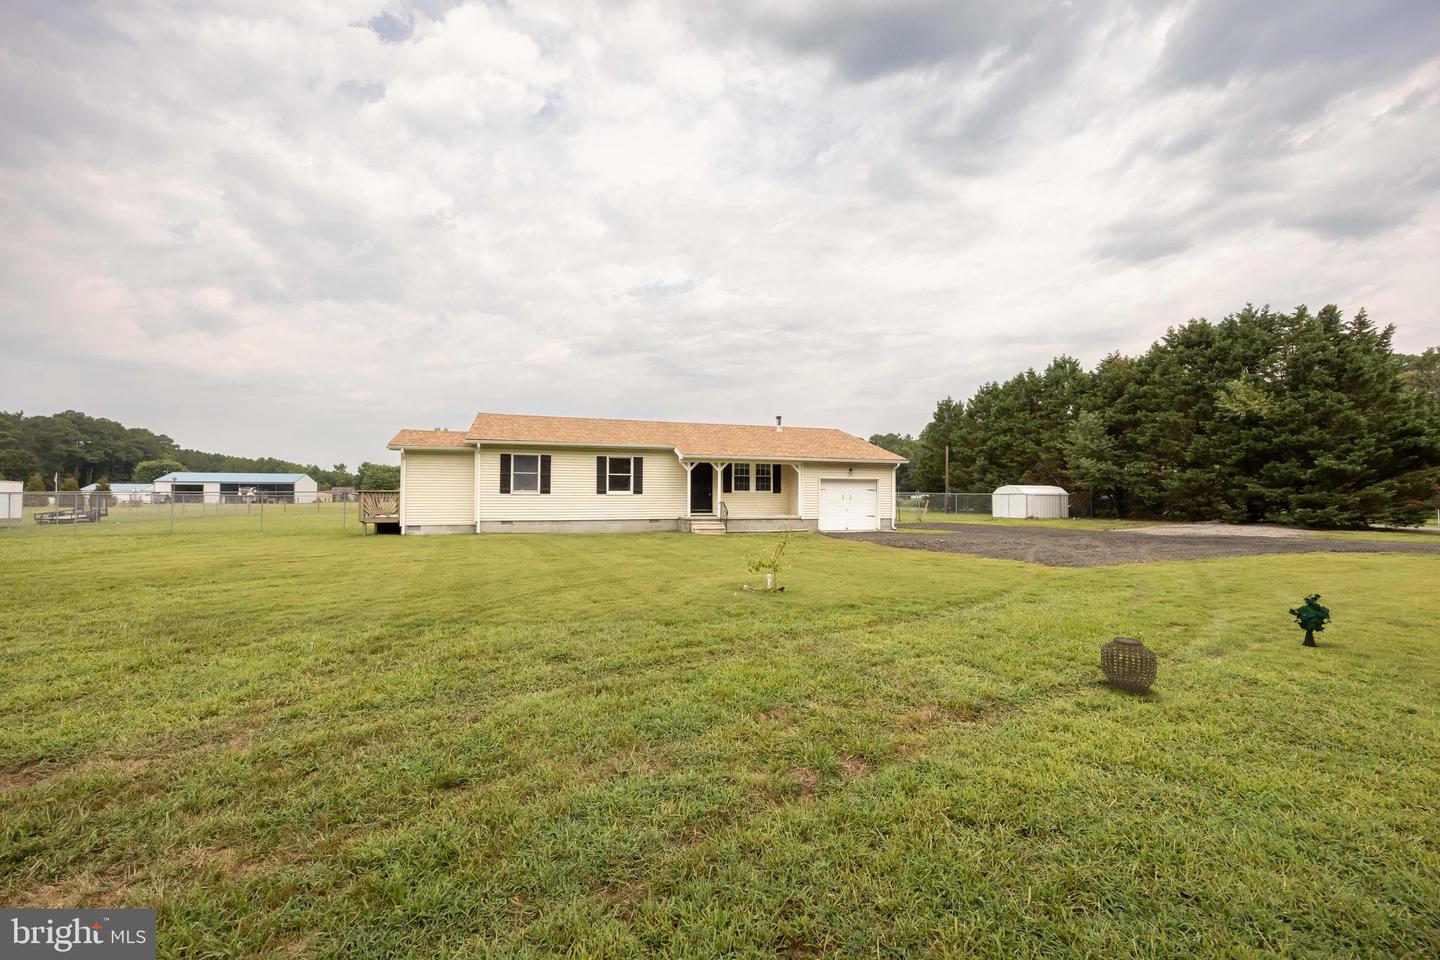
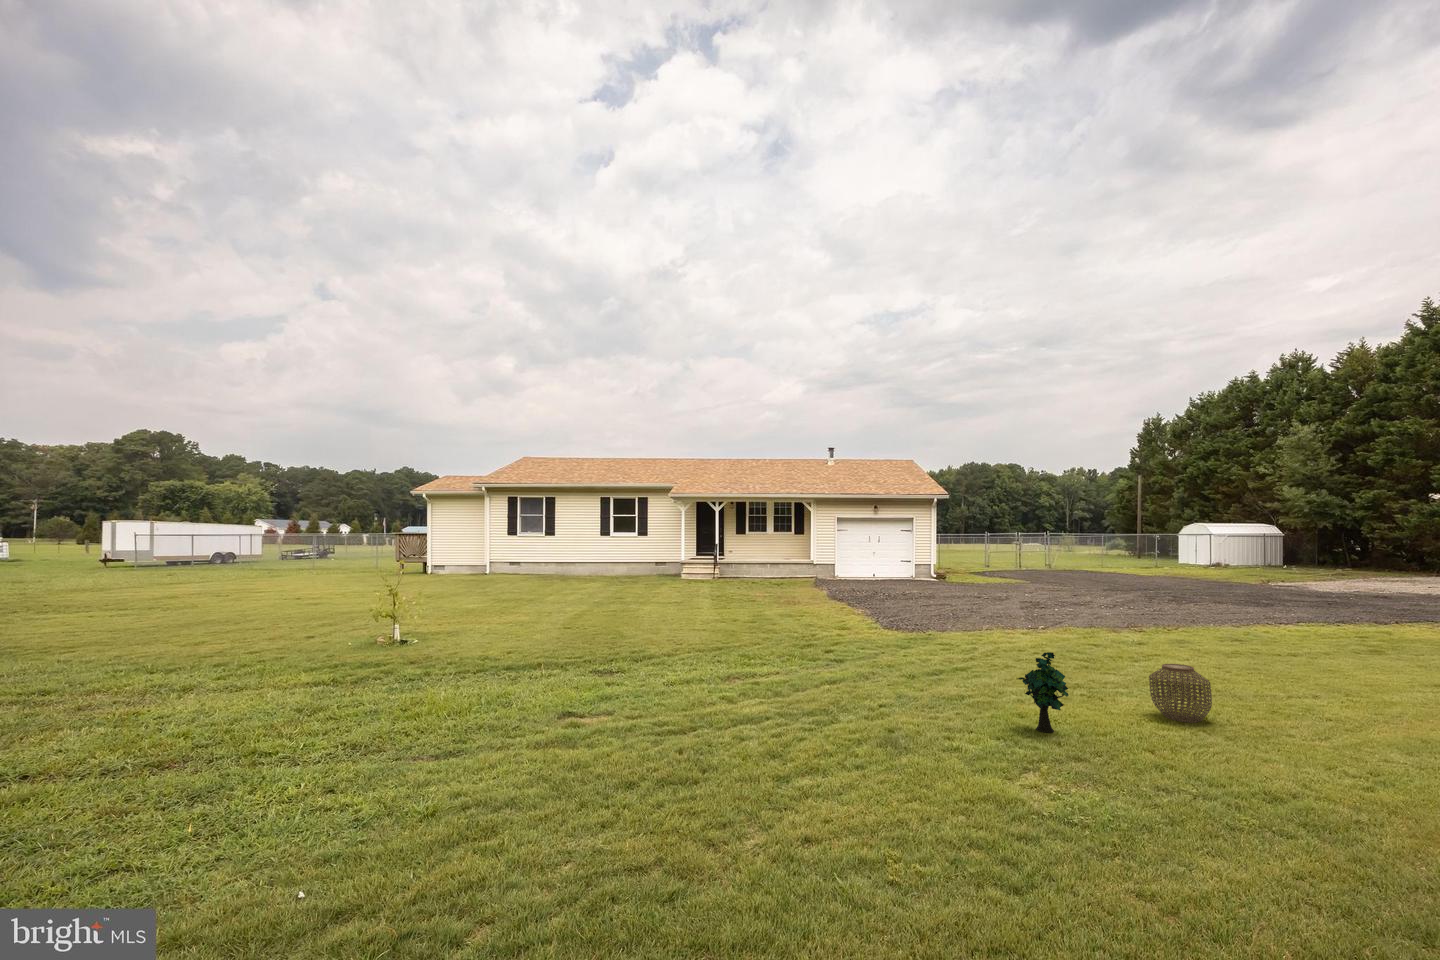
decorative plant: present [1289,594,1332,647] -> present [1018,652,1069,733]

